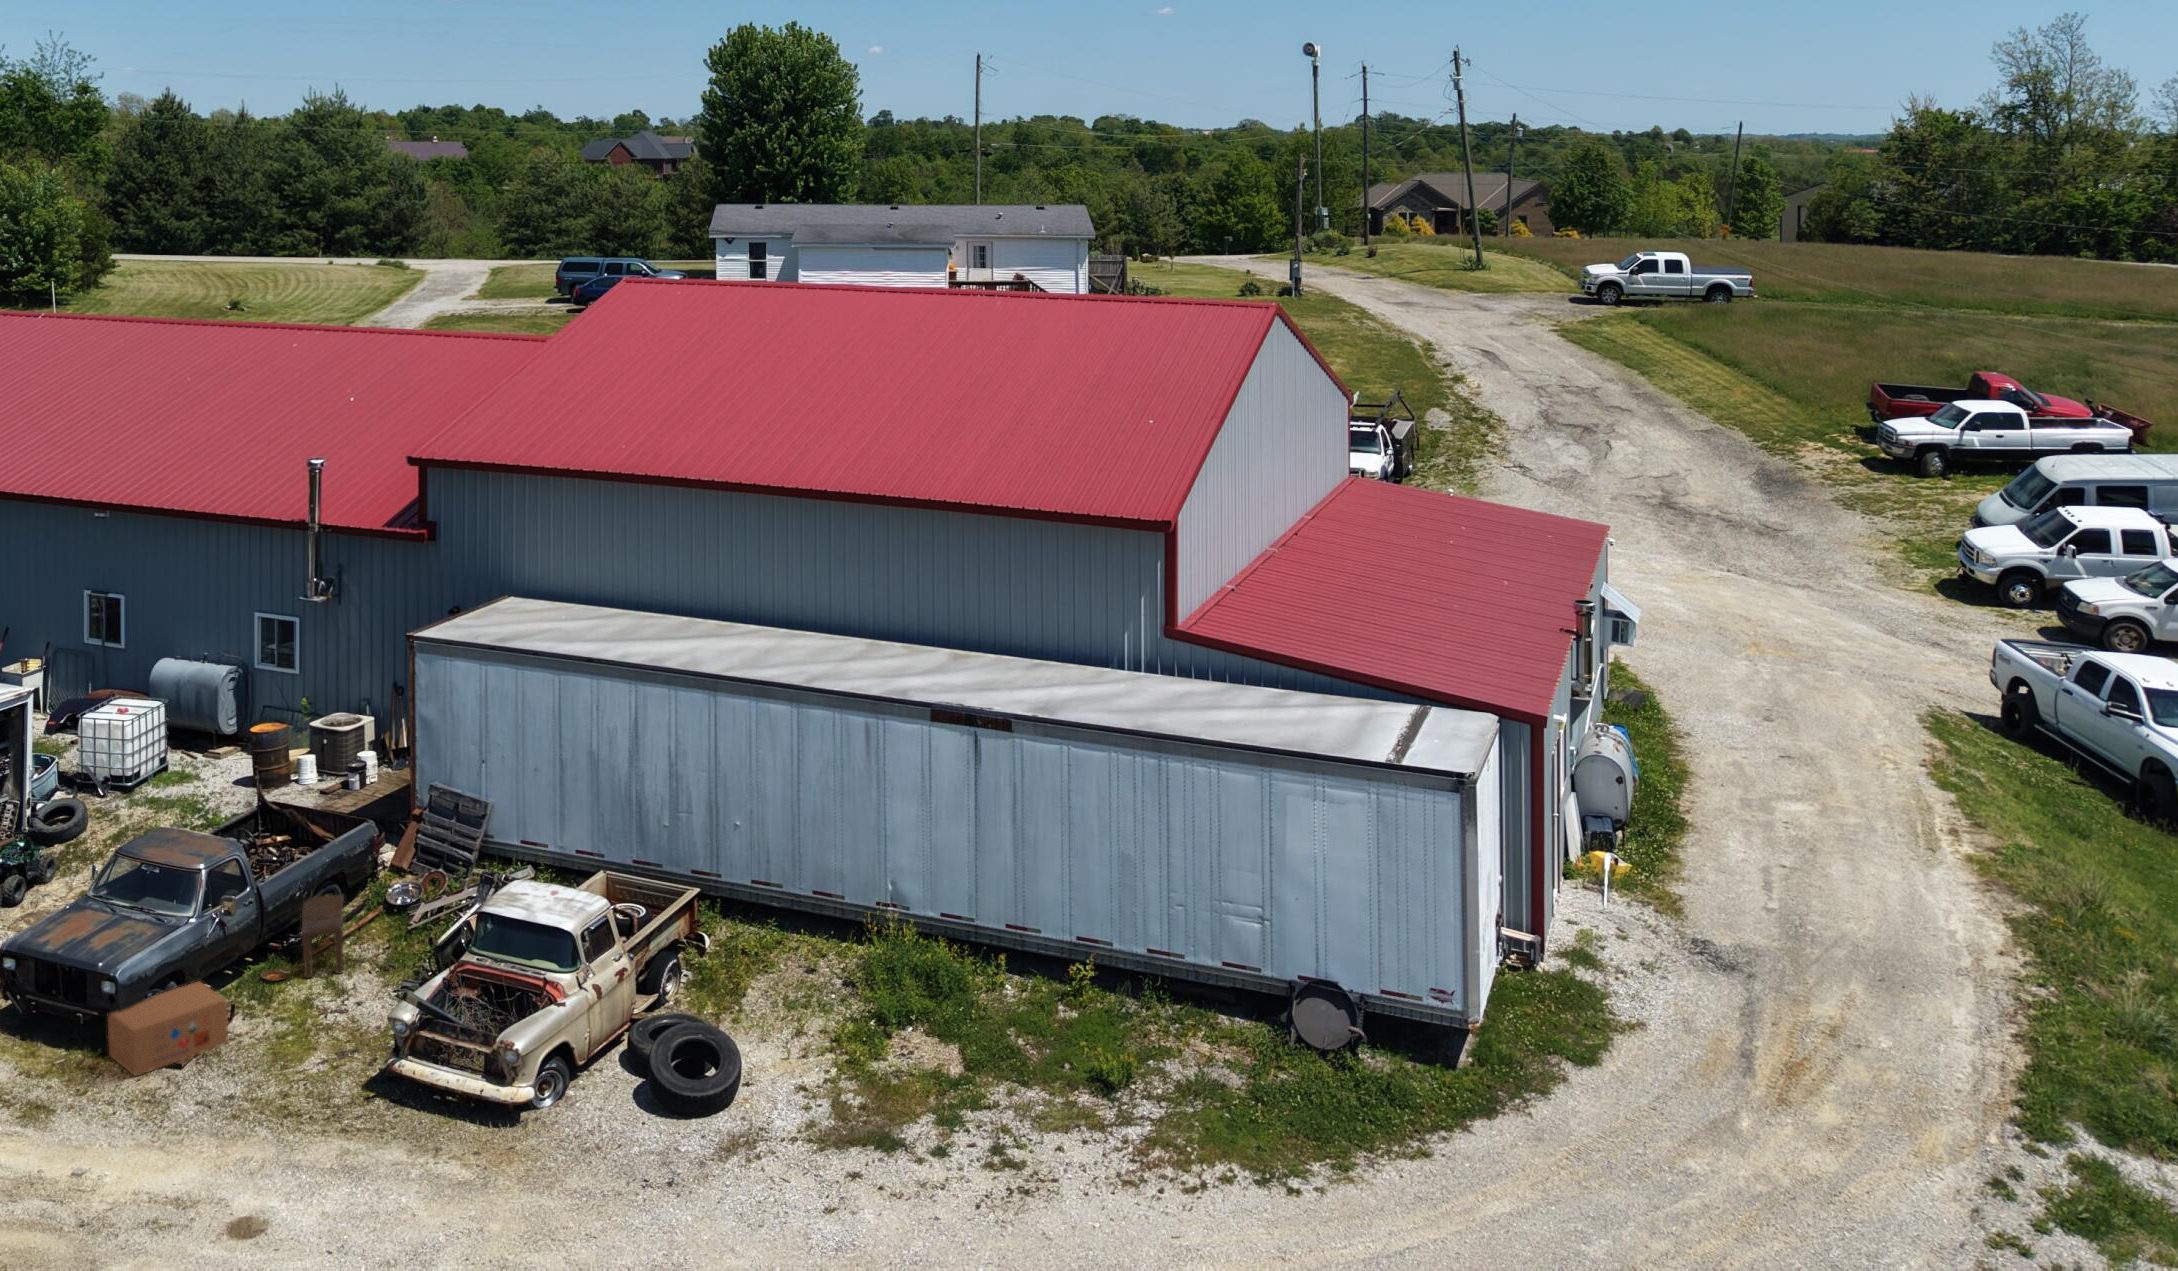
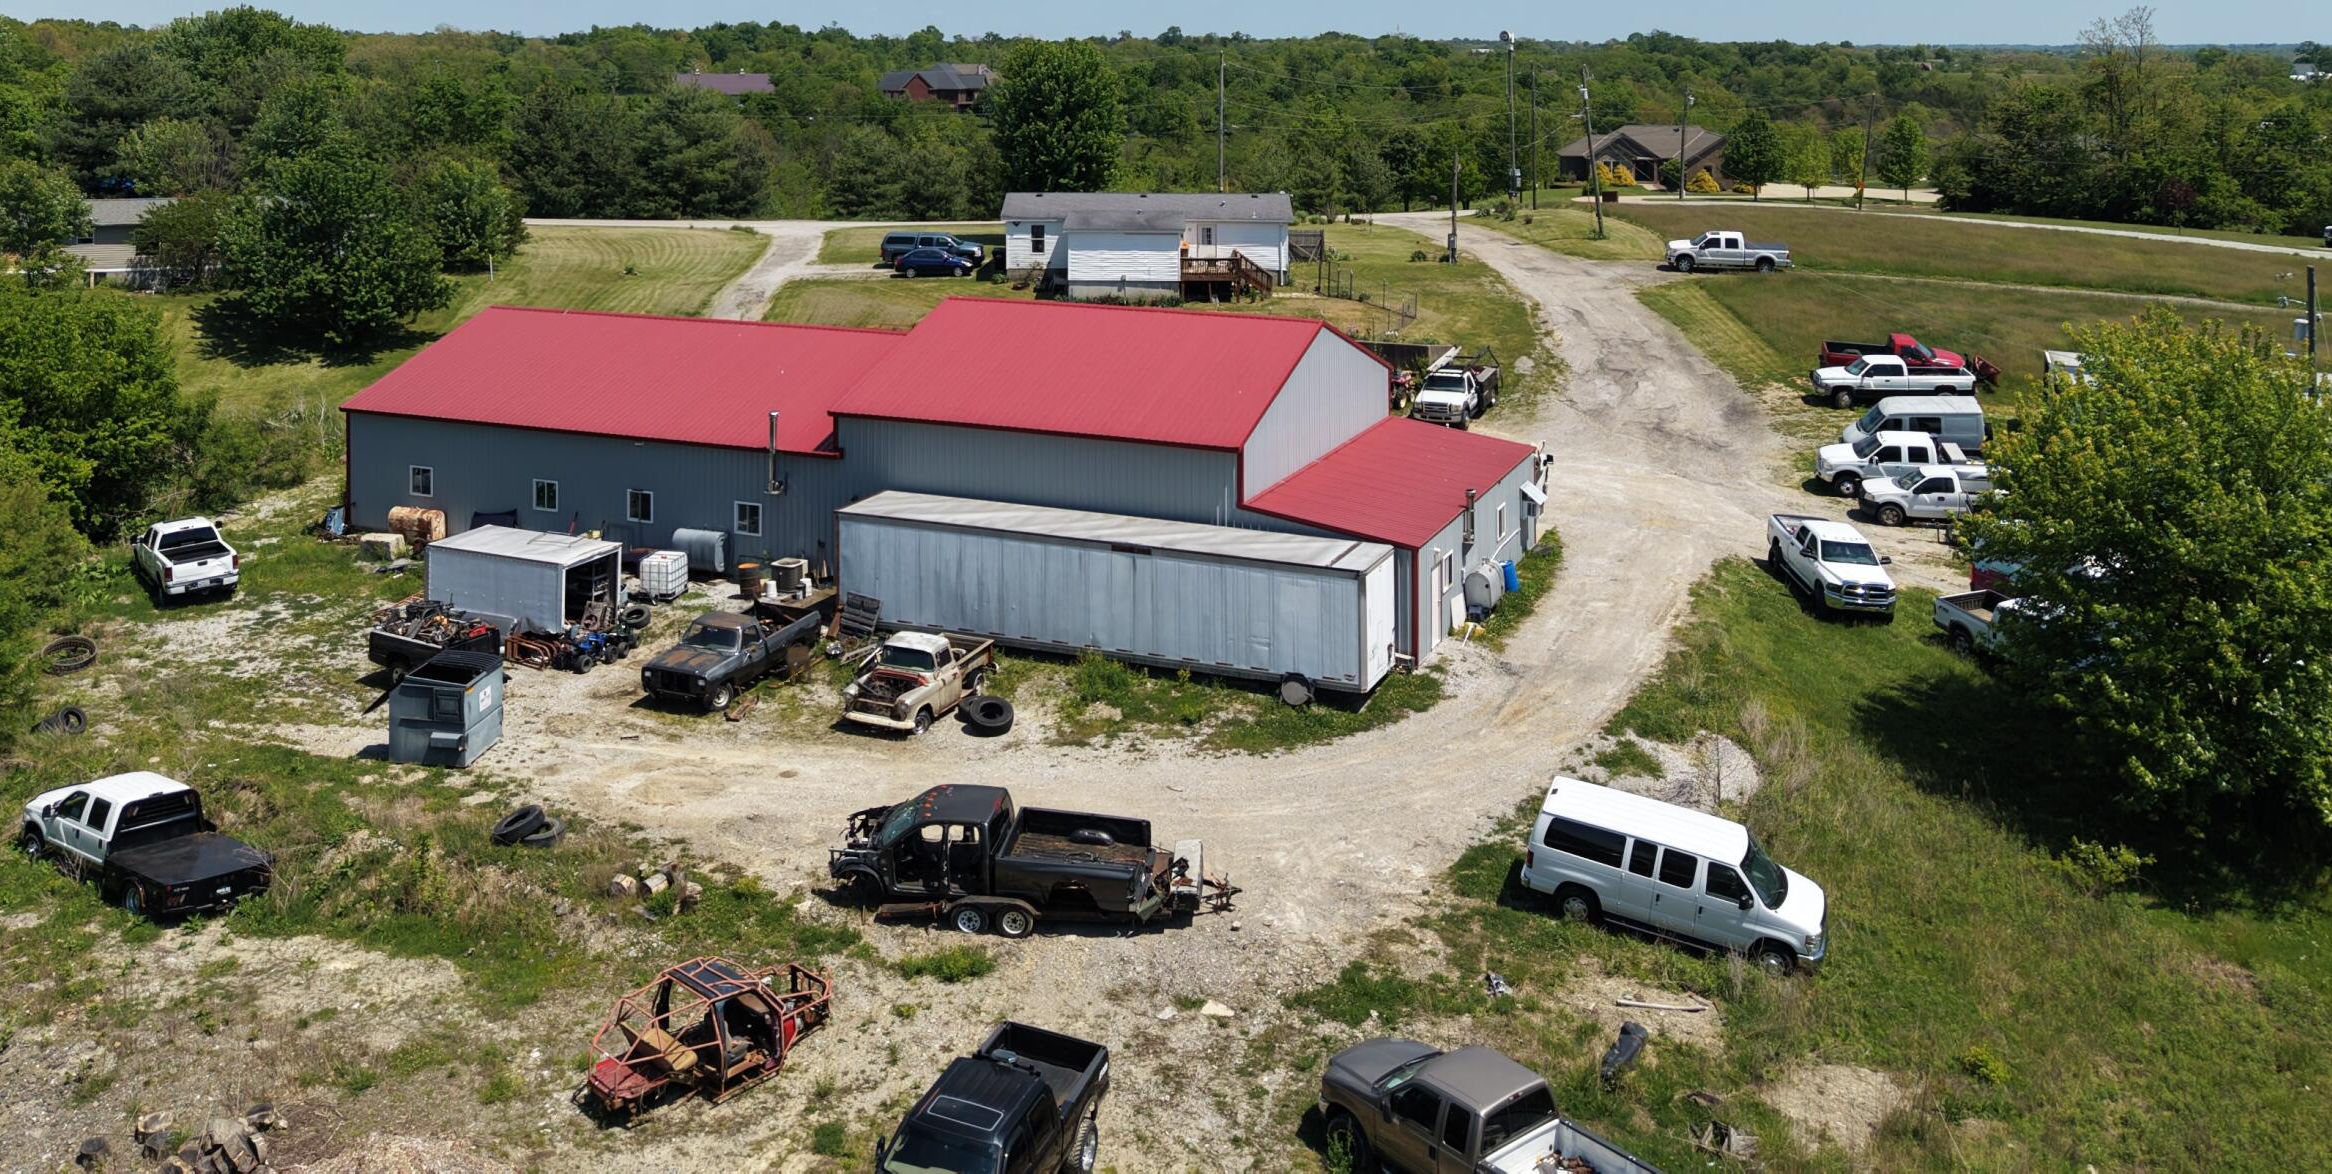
cardboard box: present [108,982,228,1076] -> none [703,683,761,724]

